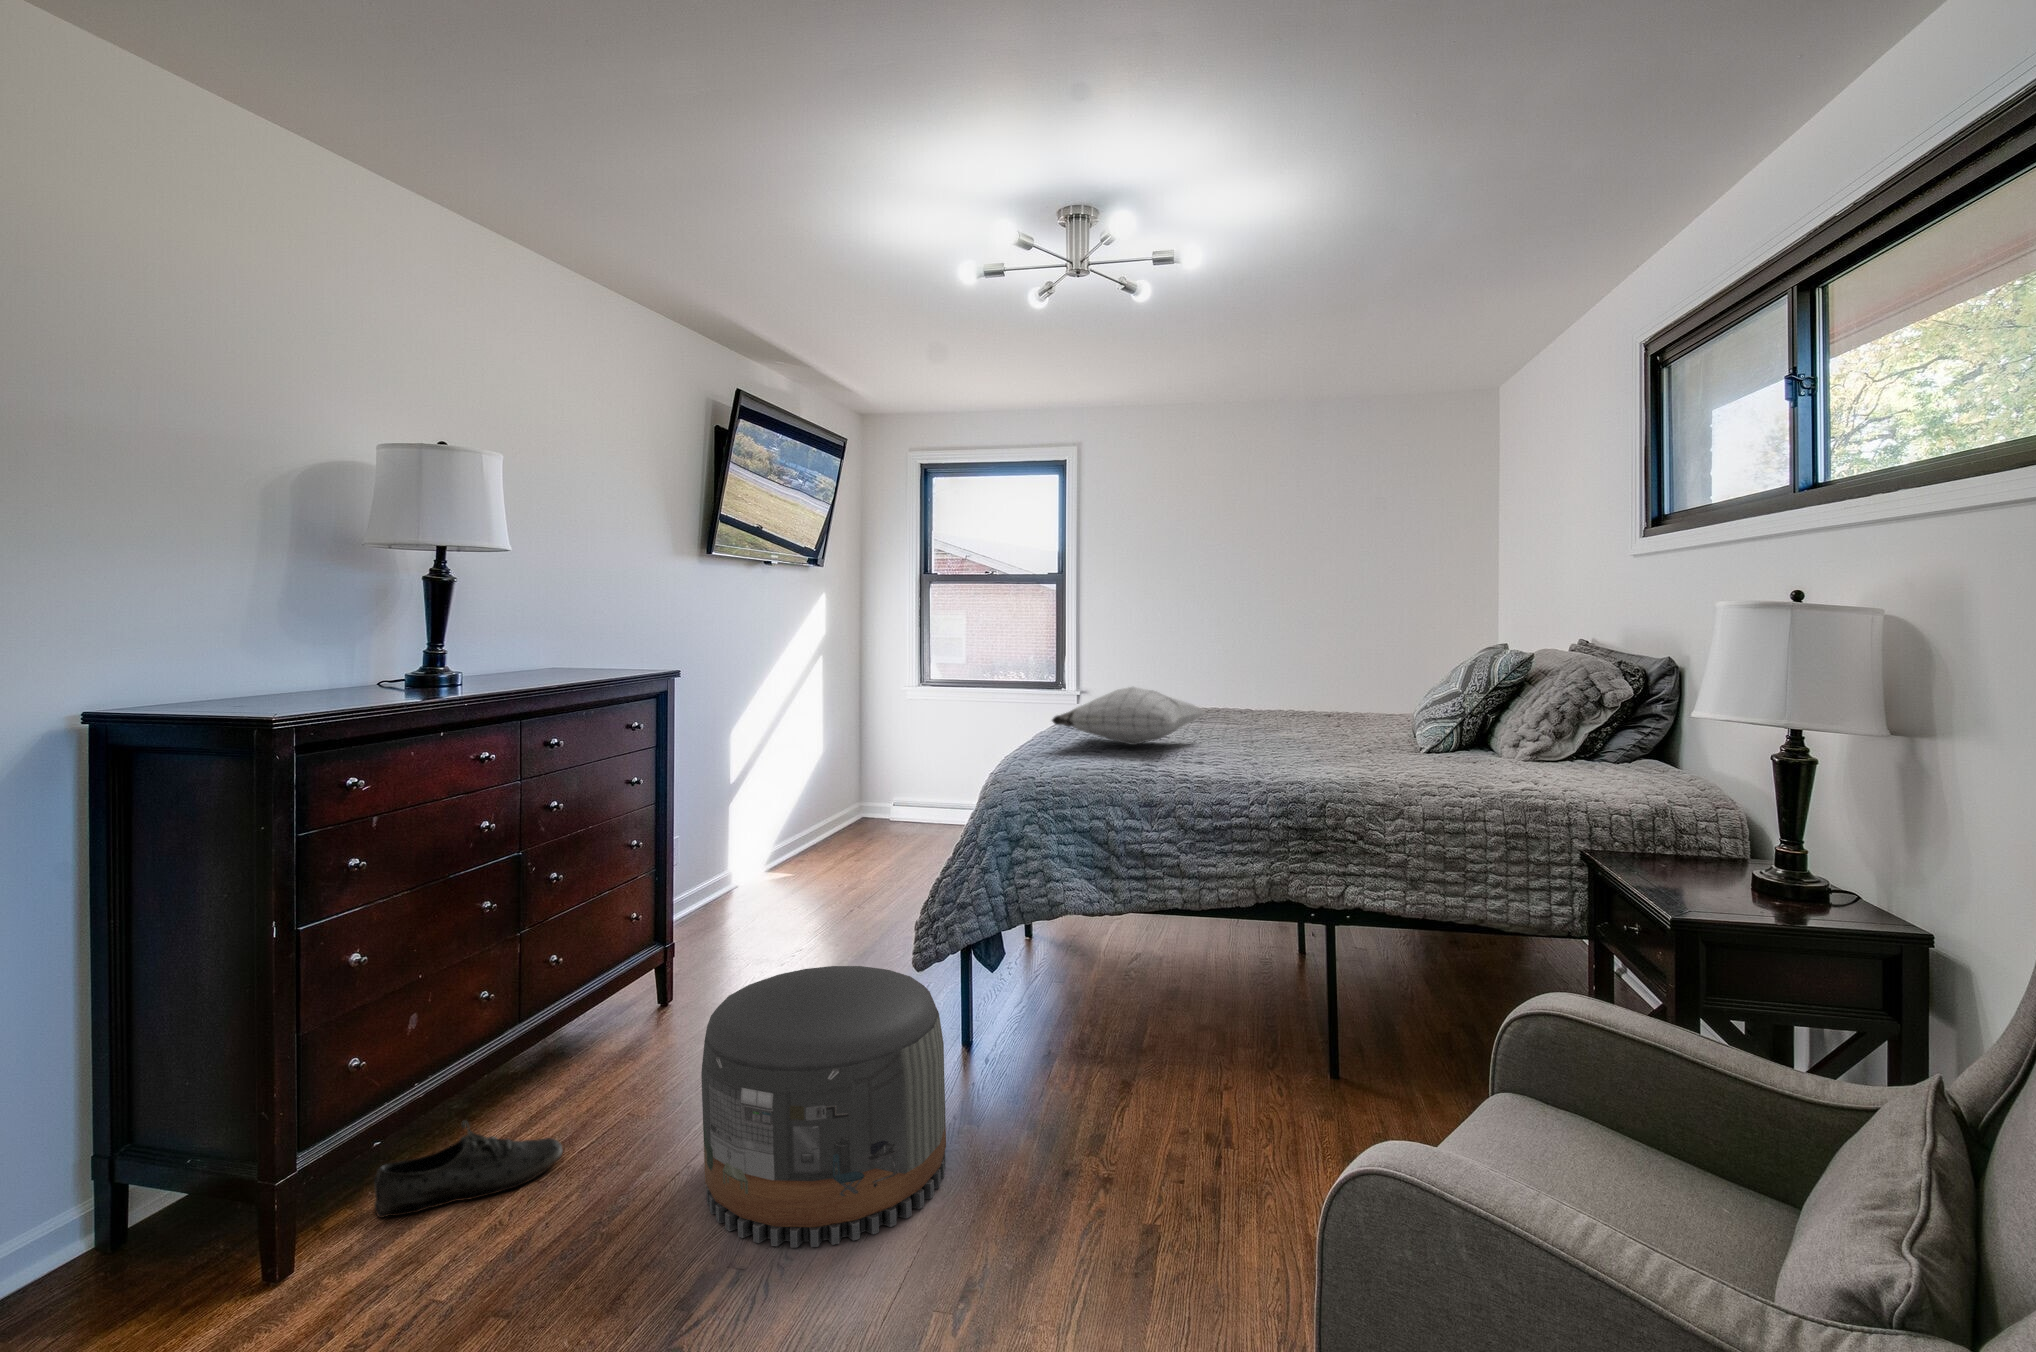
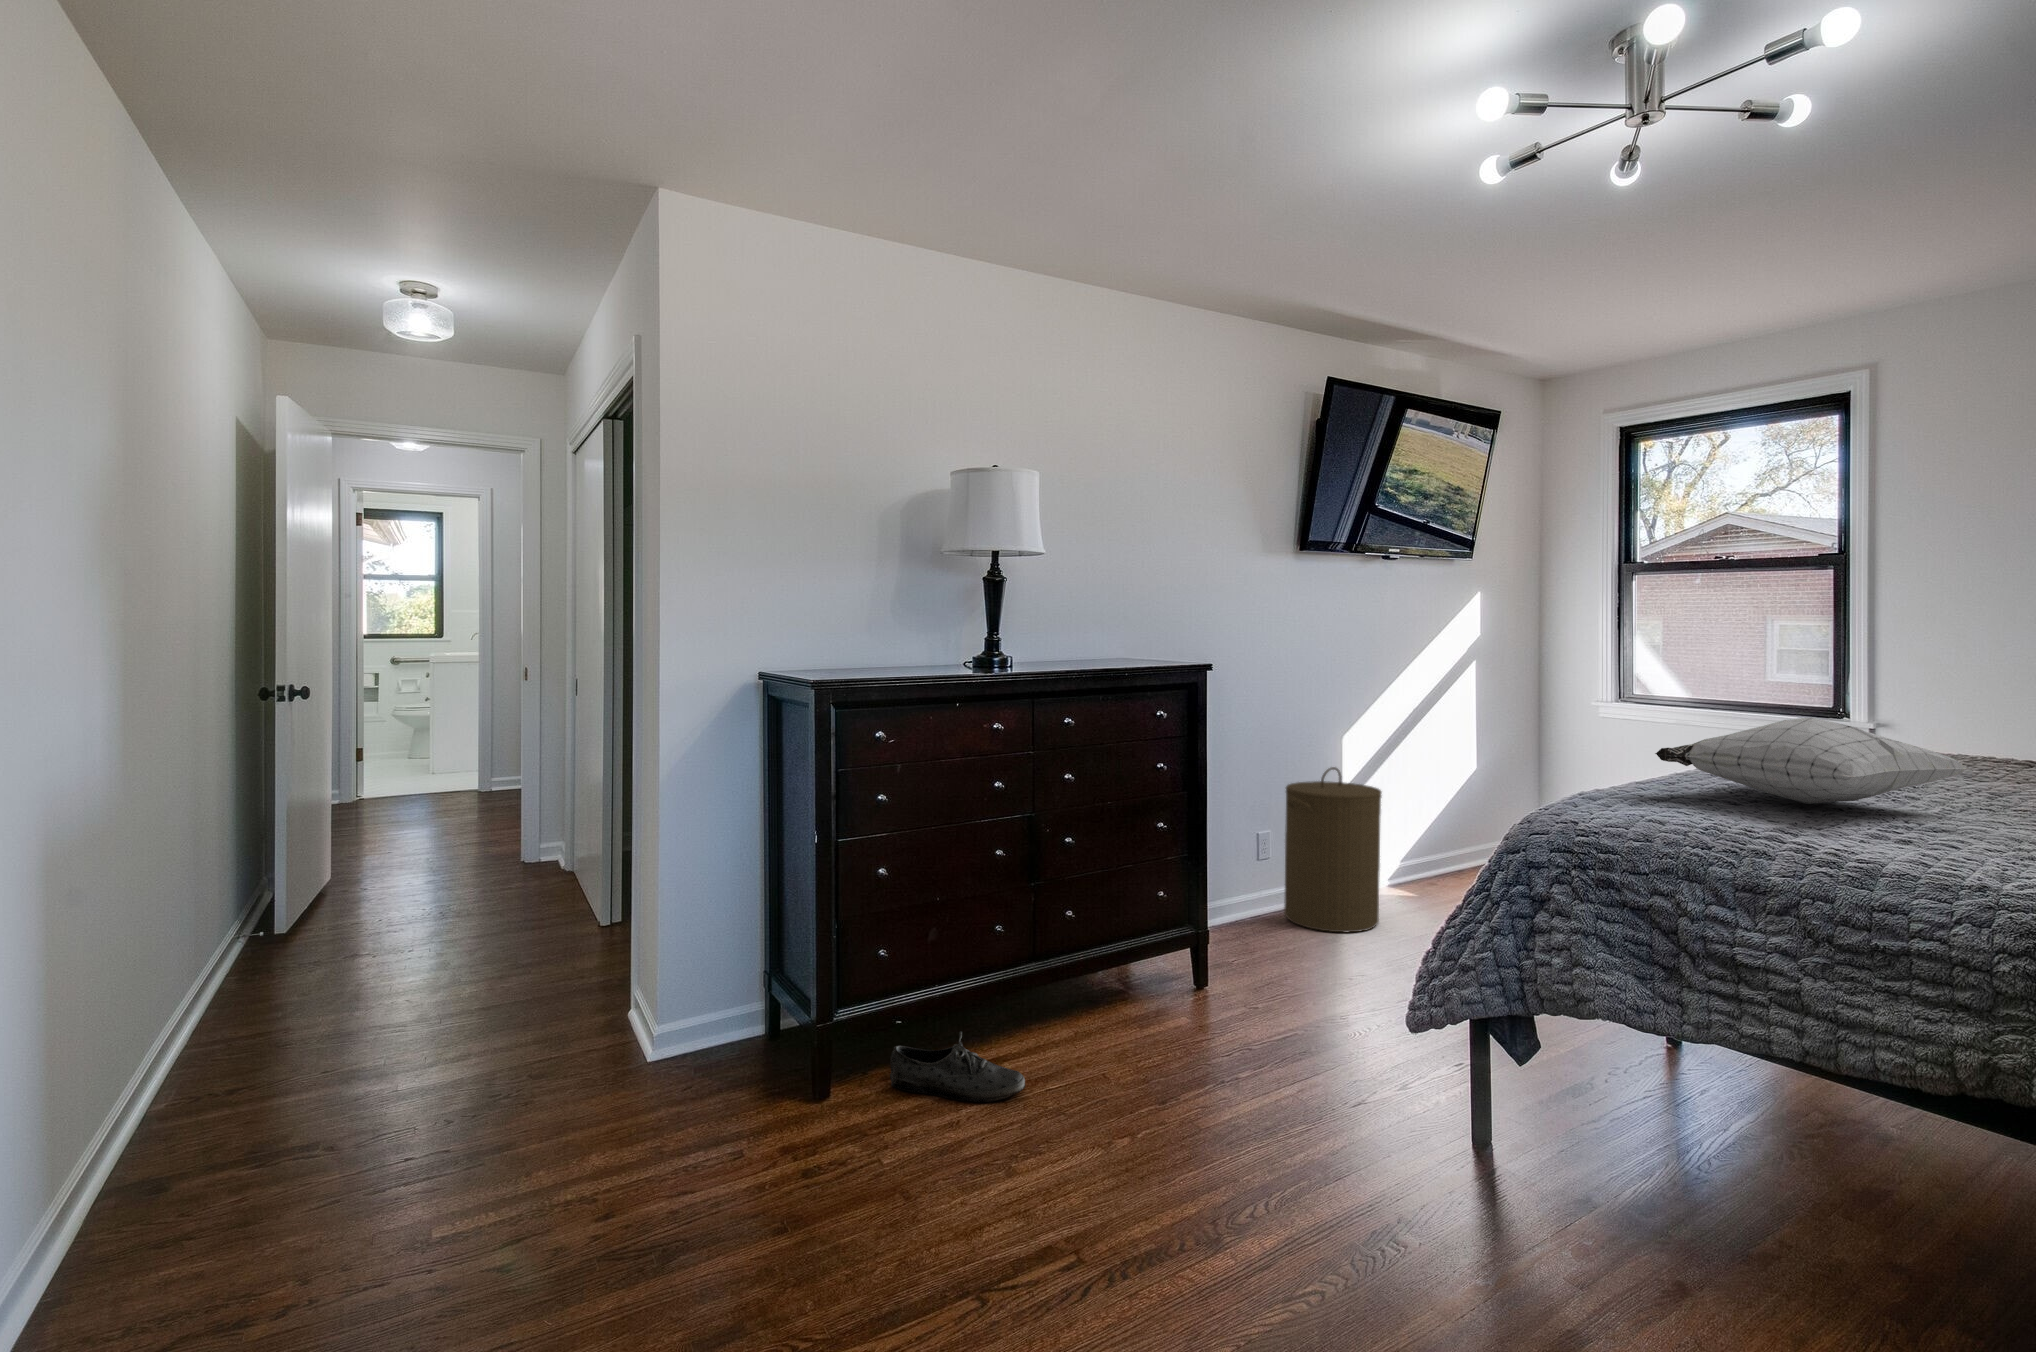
laundry hamper: none [694,764,788,922] -> present [1284,767,1382,932]
pouf: present [701,966,946,1247] -> none [1093,984,1355,1295]

